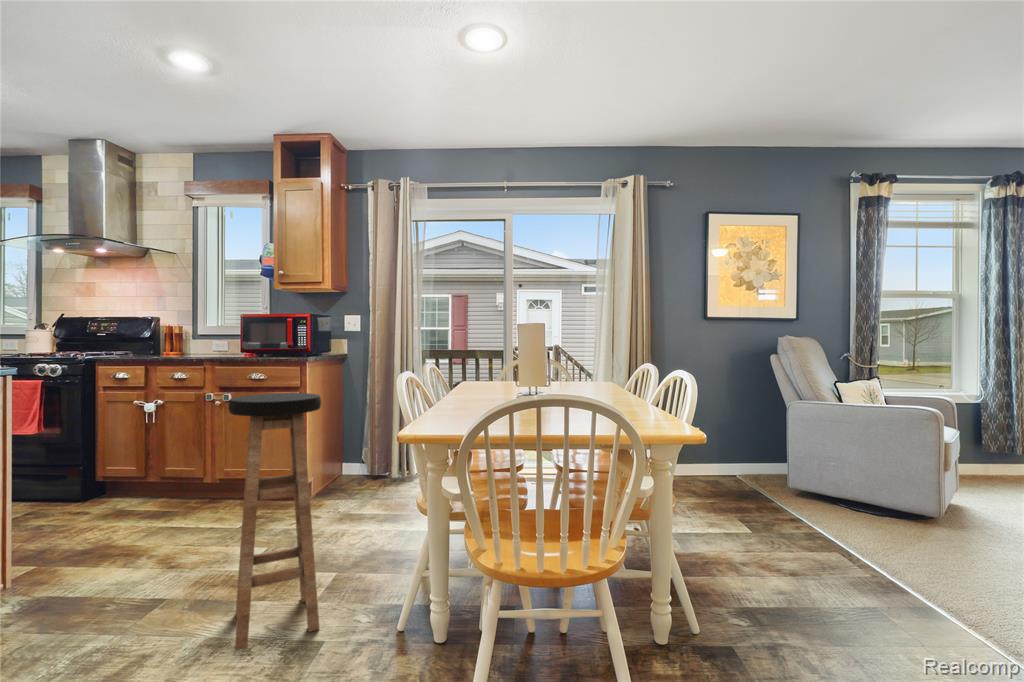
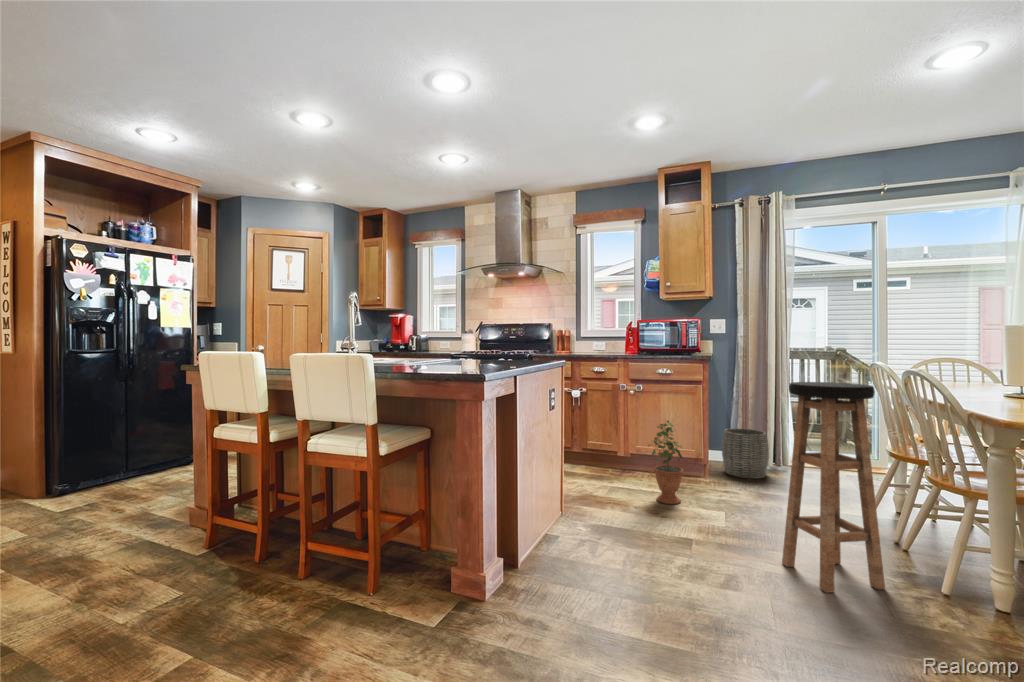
woven basket: none [339,436,387,492] -> present [722,428,769,478]
potted plant: none [184,437,234,542] -> present [652,421,683,504]

